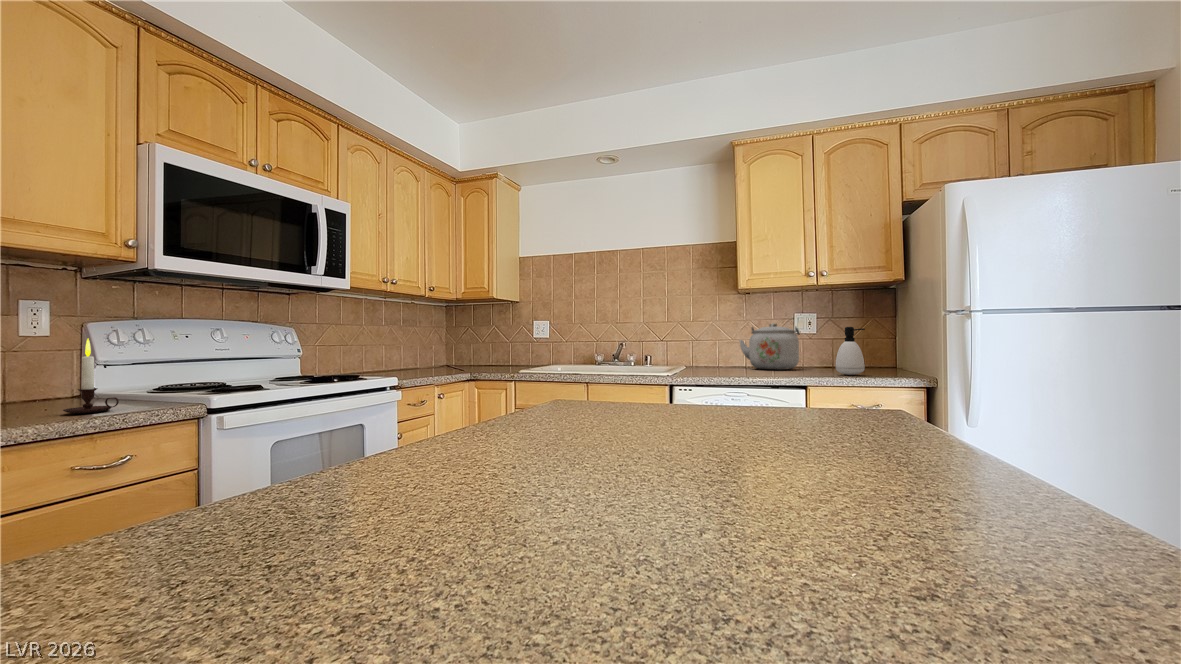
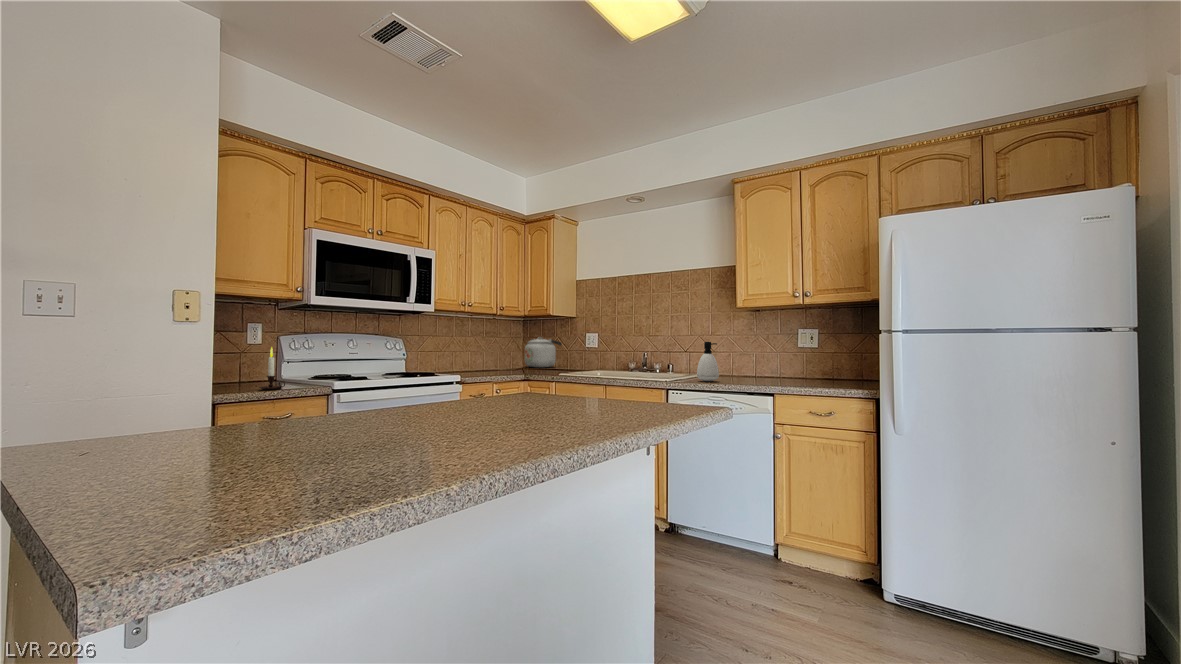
kettle: present [739,323,799,370] -> present [525,337,562,368]
soap dispenser: present [836,327,865,375] -> present [697,342,719,381]

